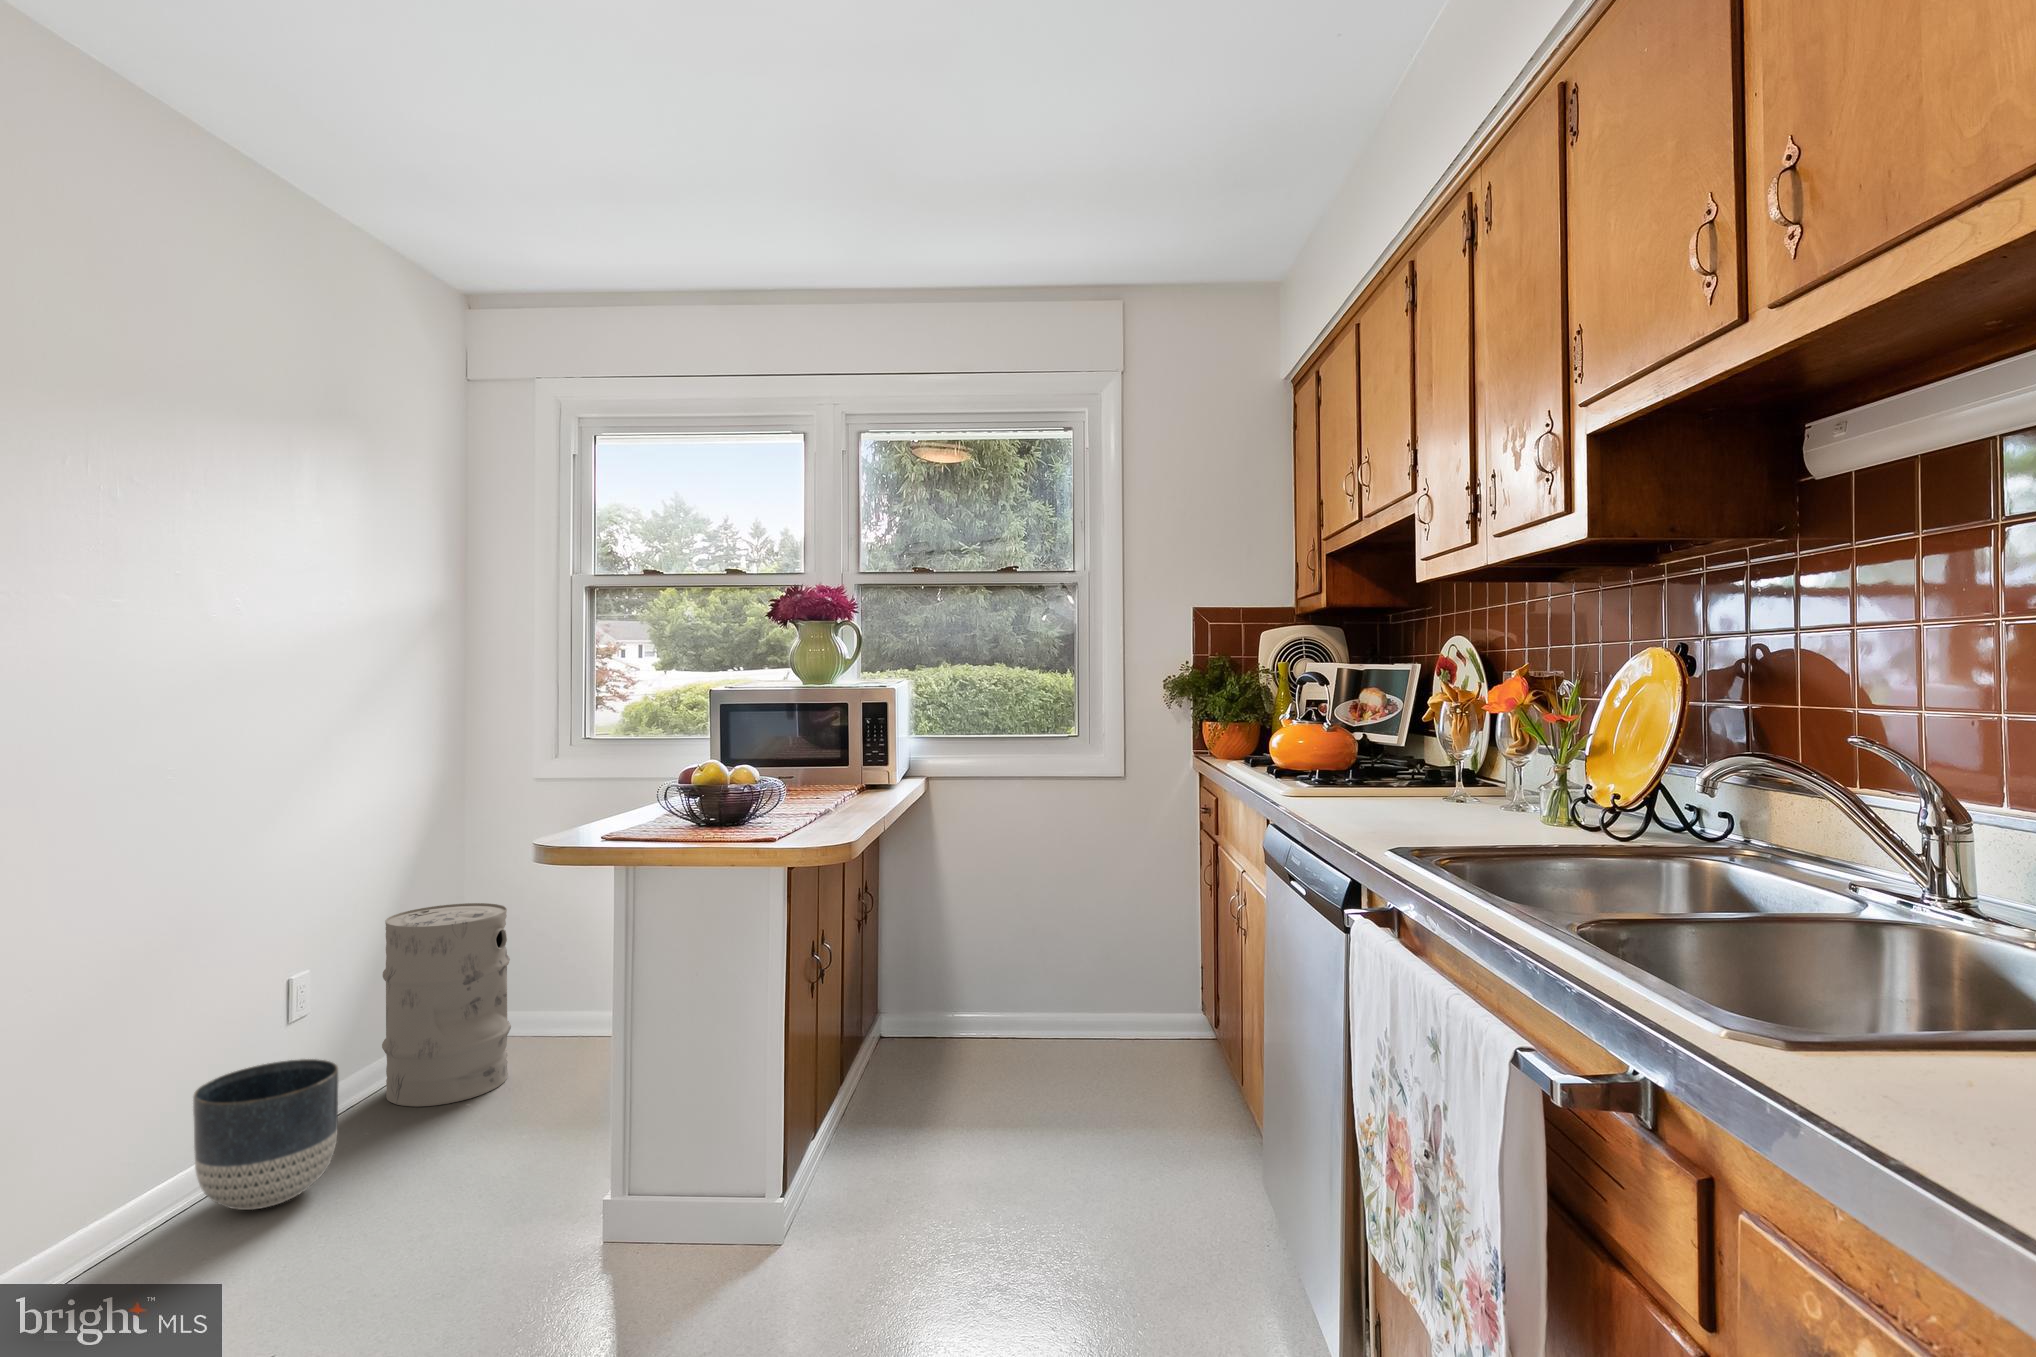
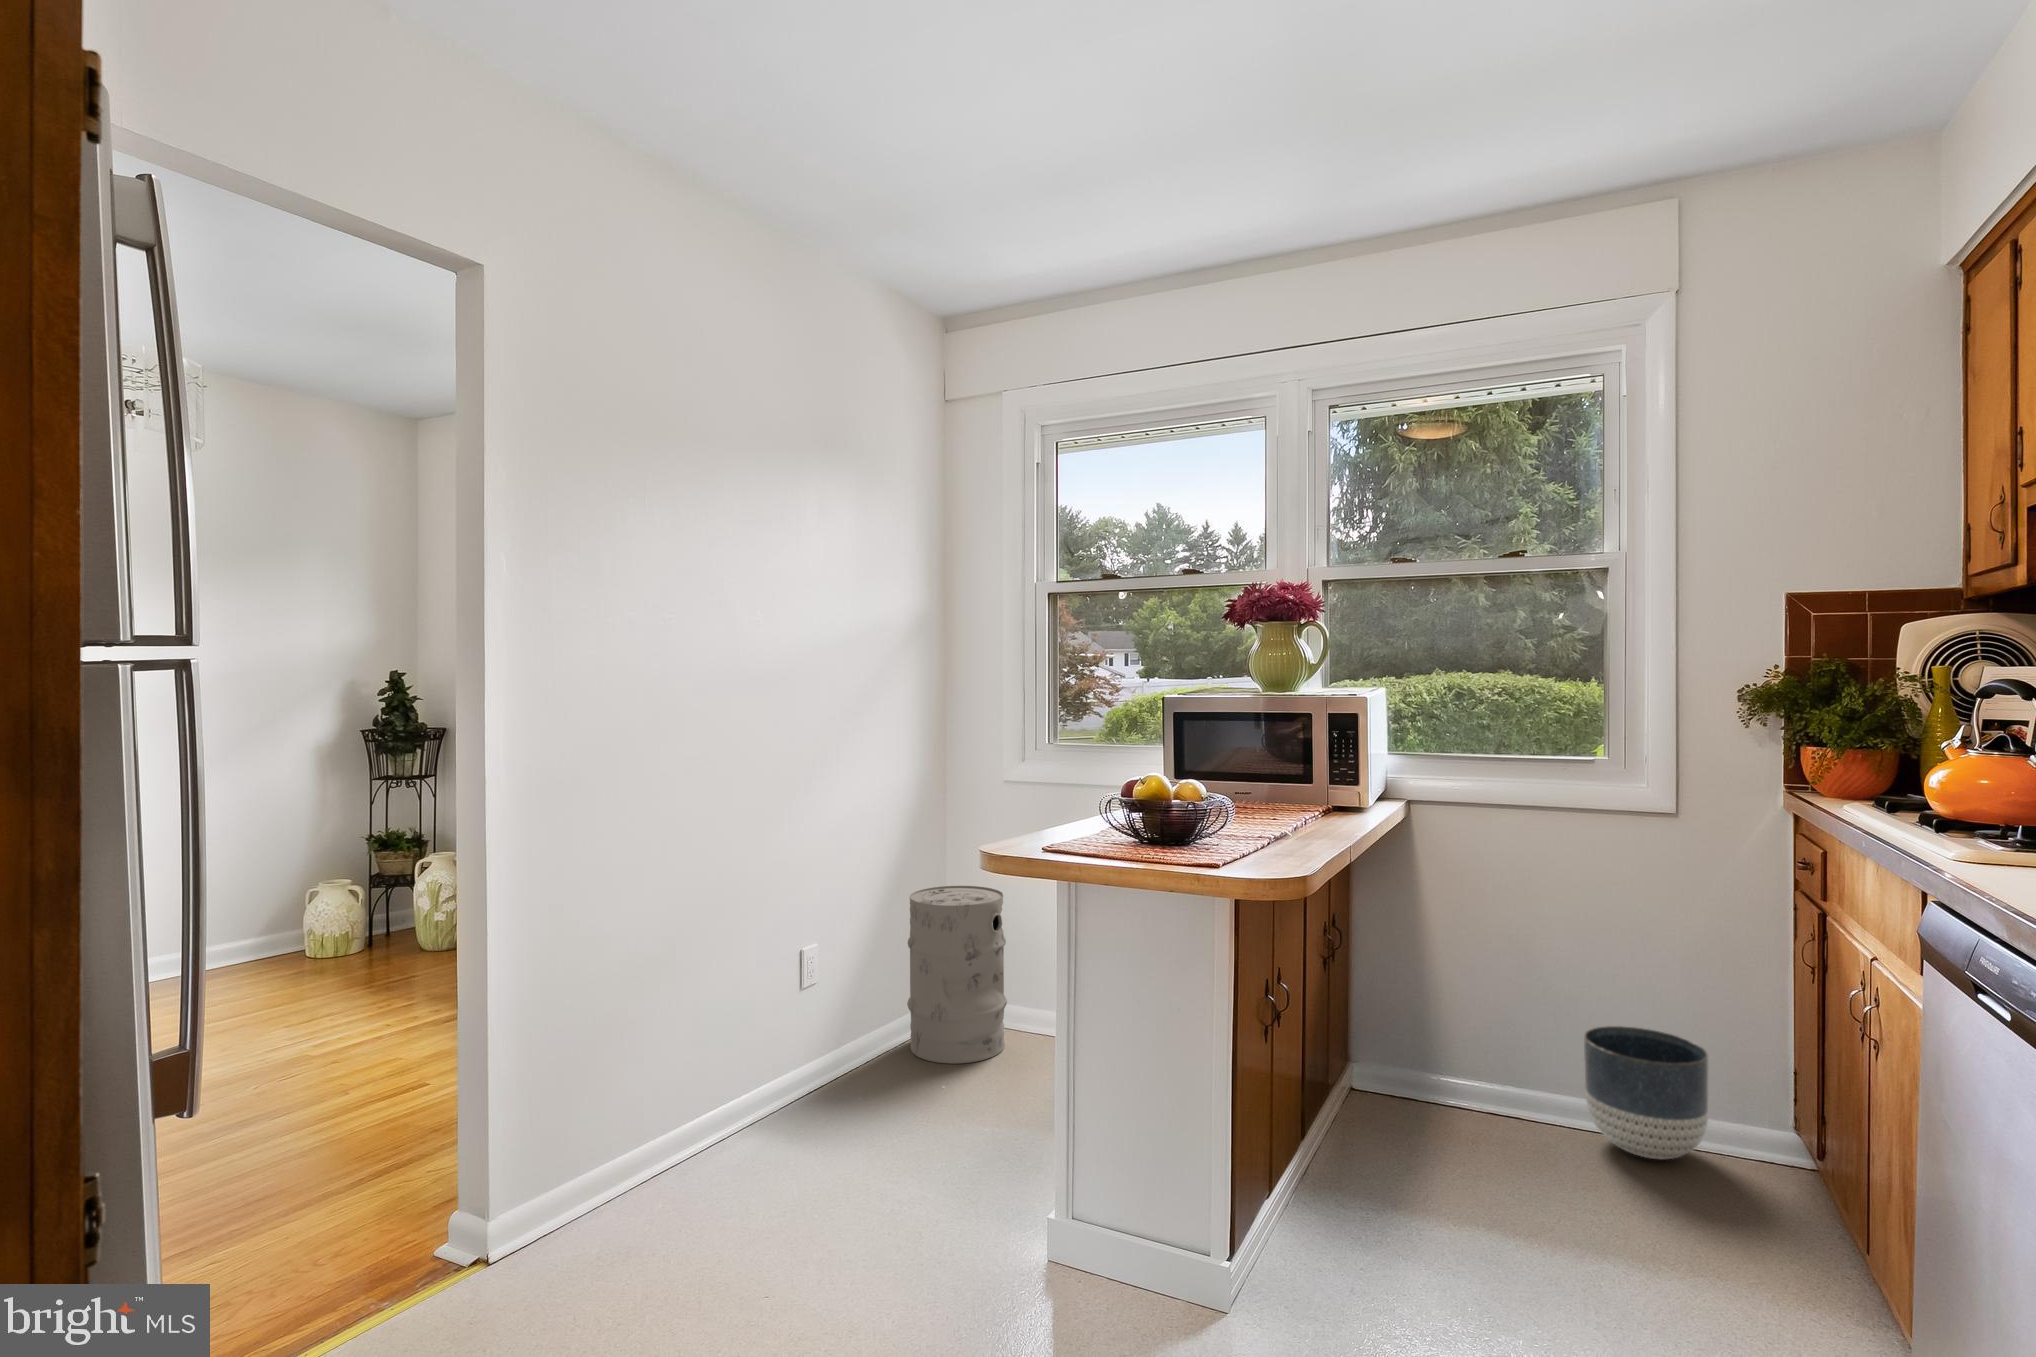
planter: present [193,1059,339,1210] -> present [1584,1026,1709,1159]

